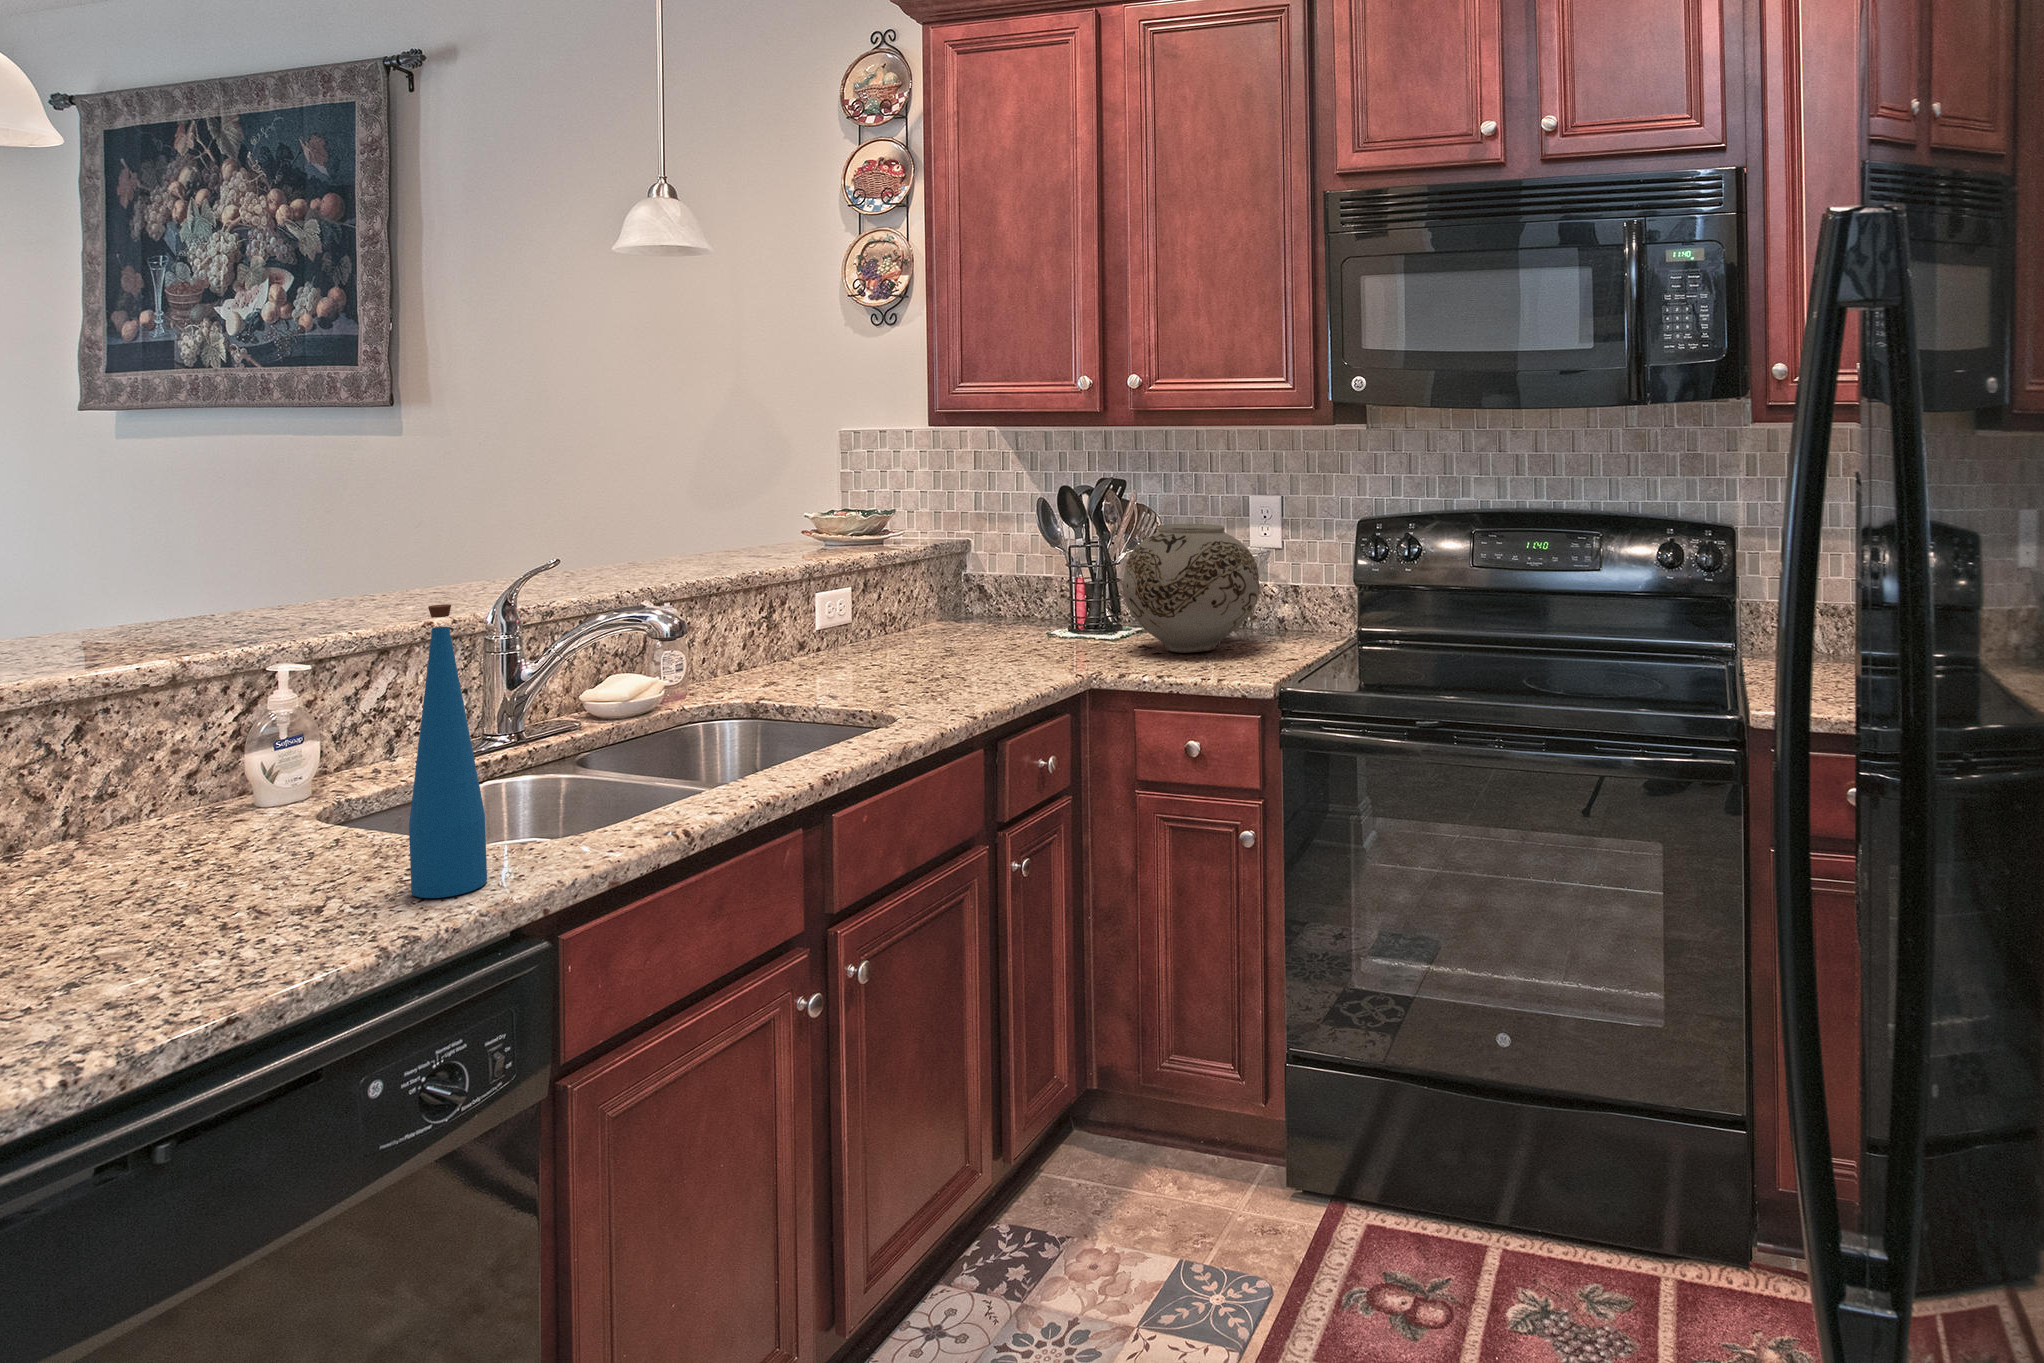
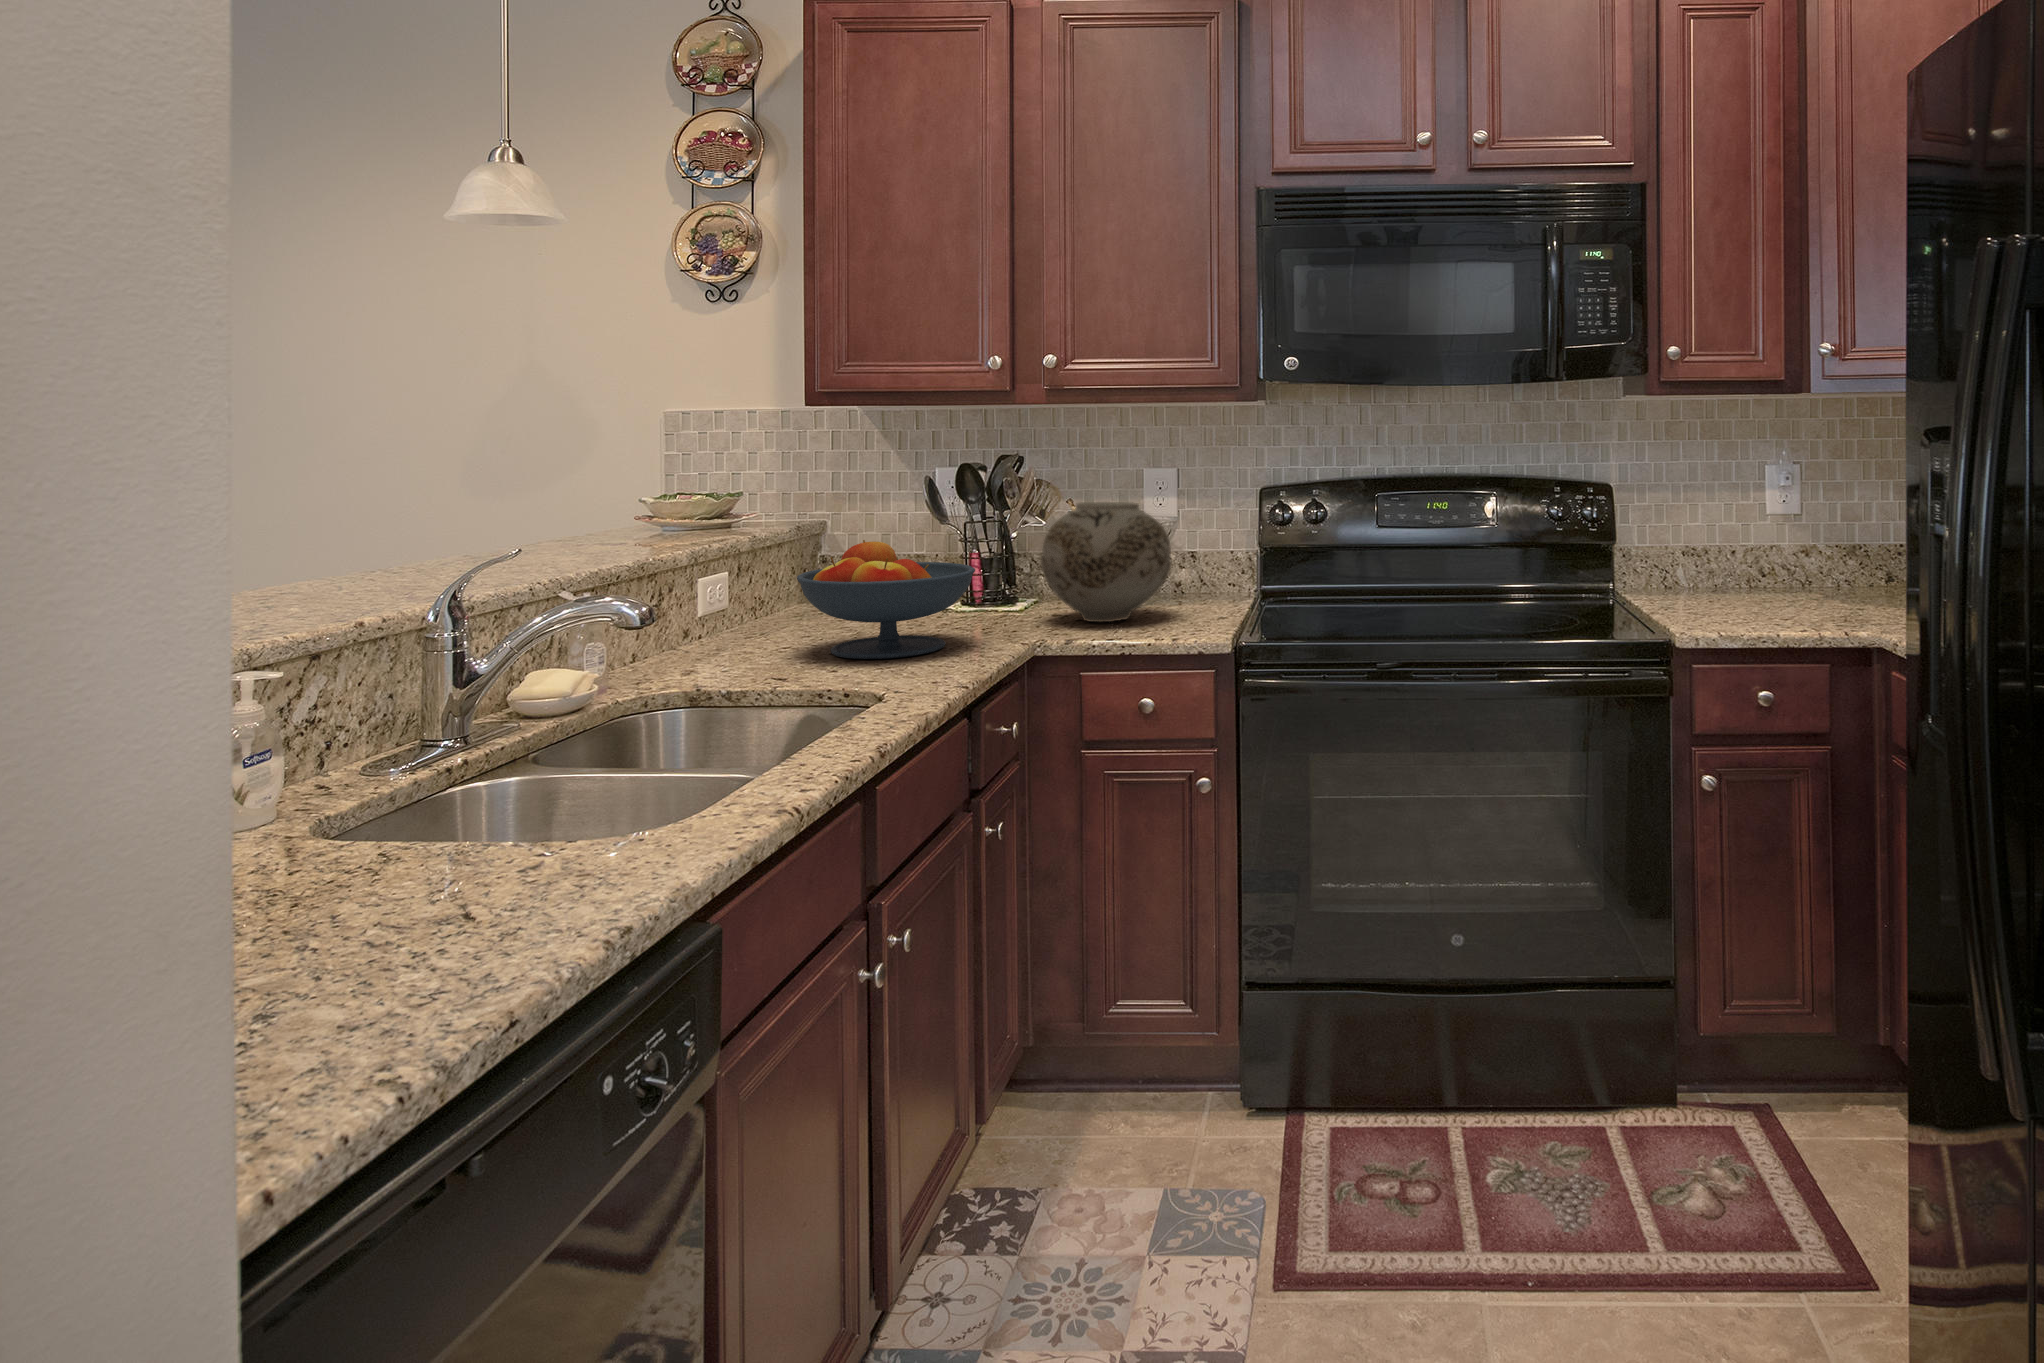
fruit bowl: none [867,560,1036,680] -> present [797,540,975,659]
bottle: present [409,604,487,898] -> none [539,563,629,897]

